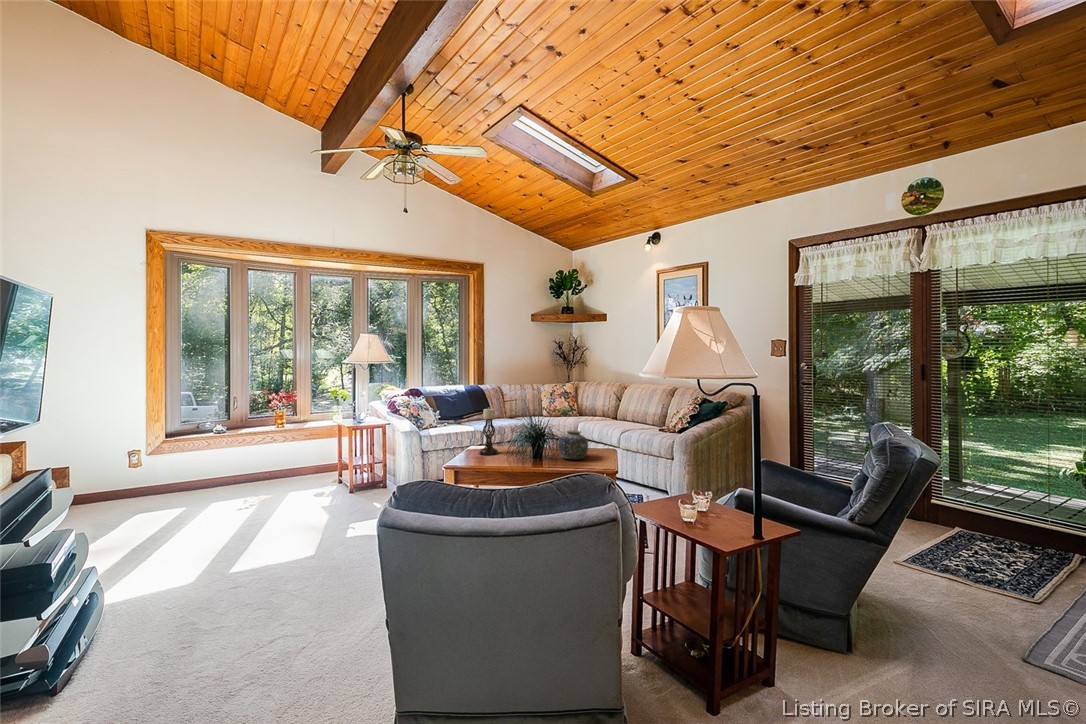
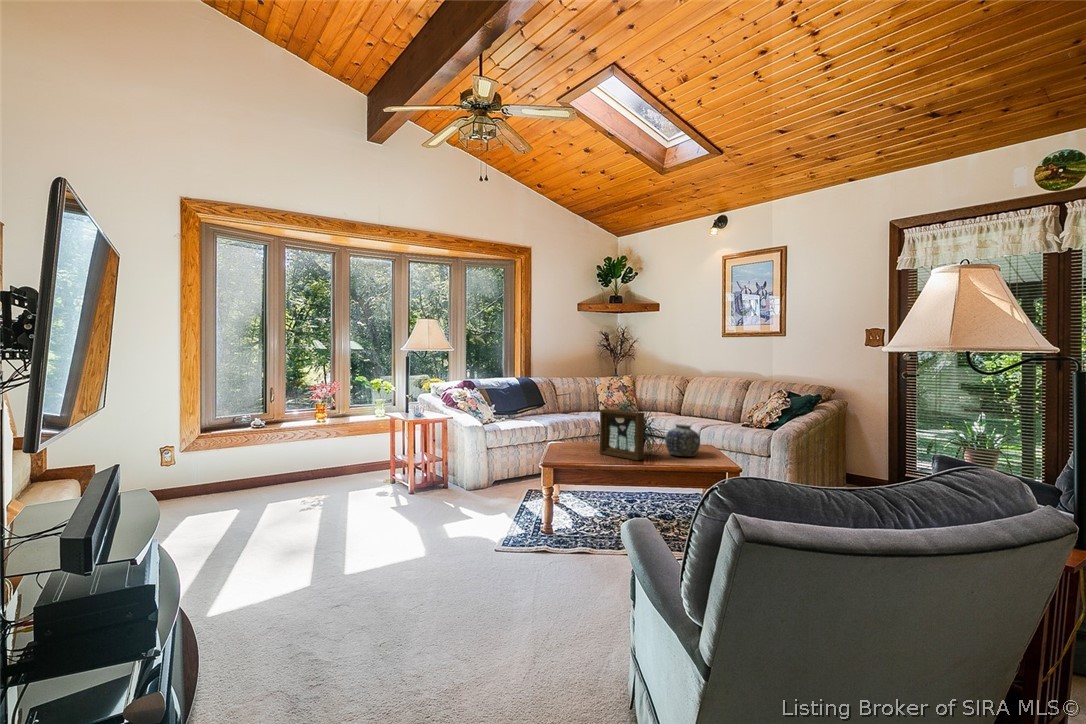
candle holder: present [479,407,499,455] -> none [571,399,593,452]
picture frame: none [501,417,535,463] -> present [600,409,644,460]

